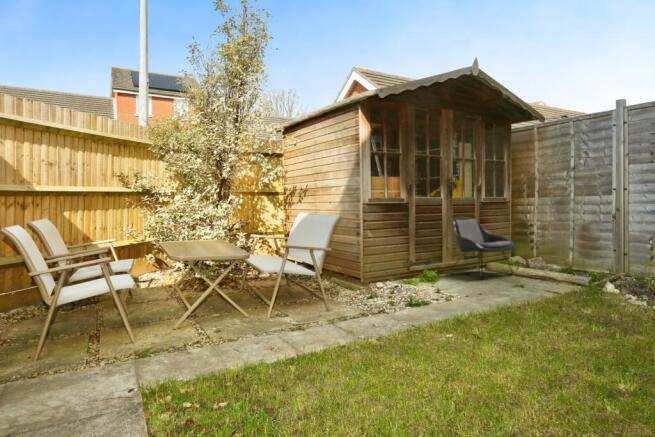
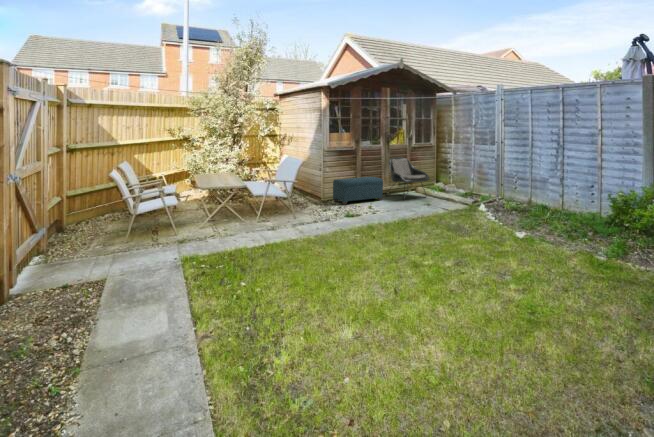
bench: none [375,245,449,287] -> present [333,177,383,205]

